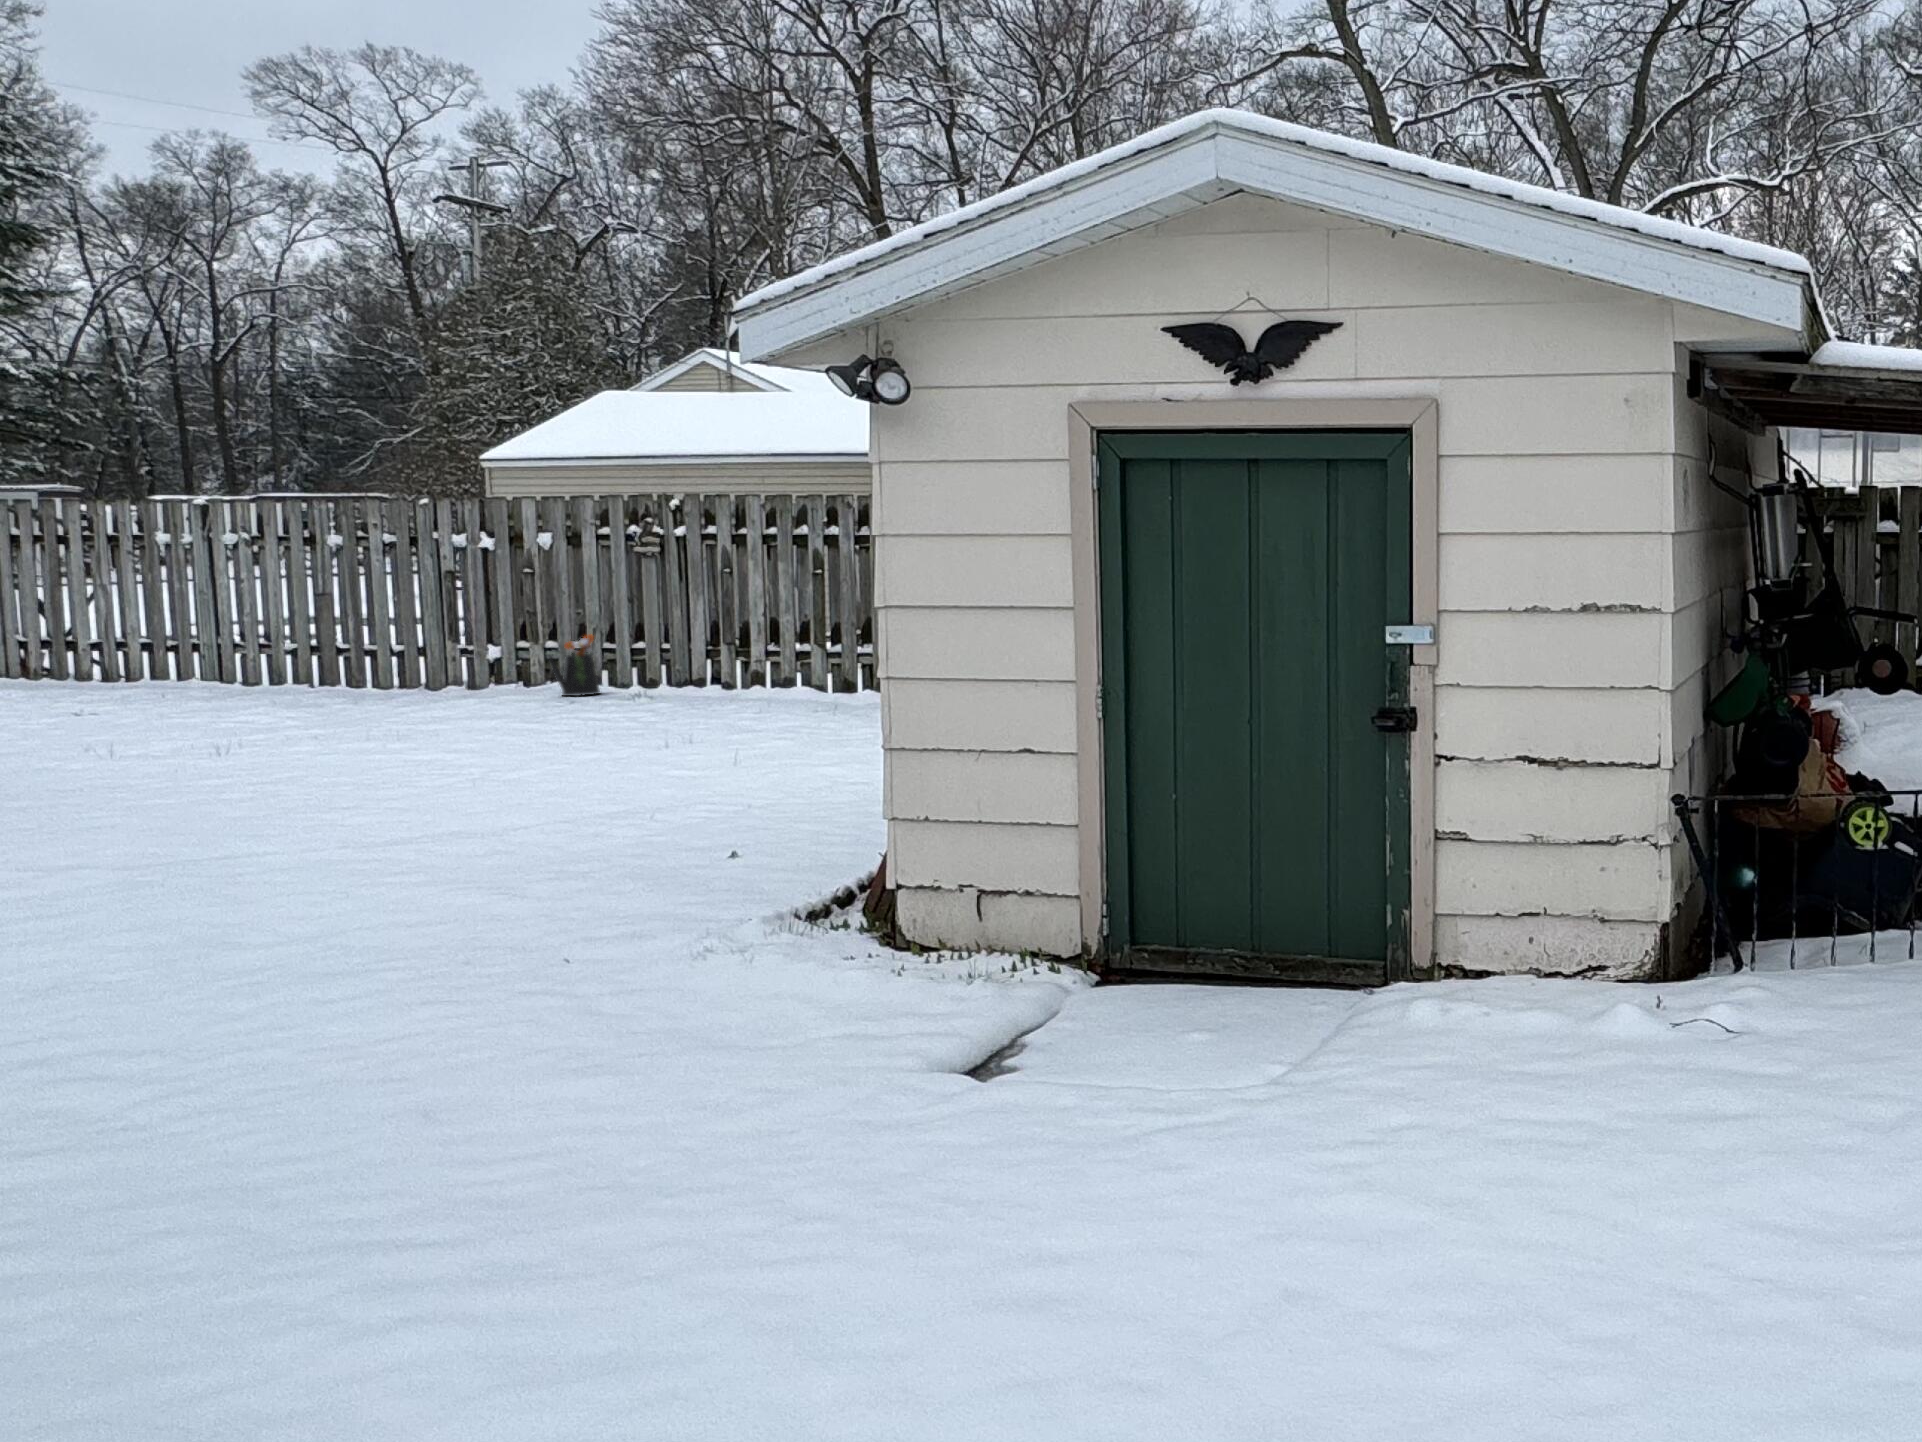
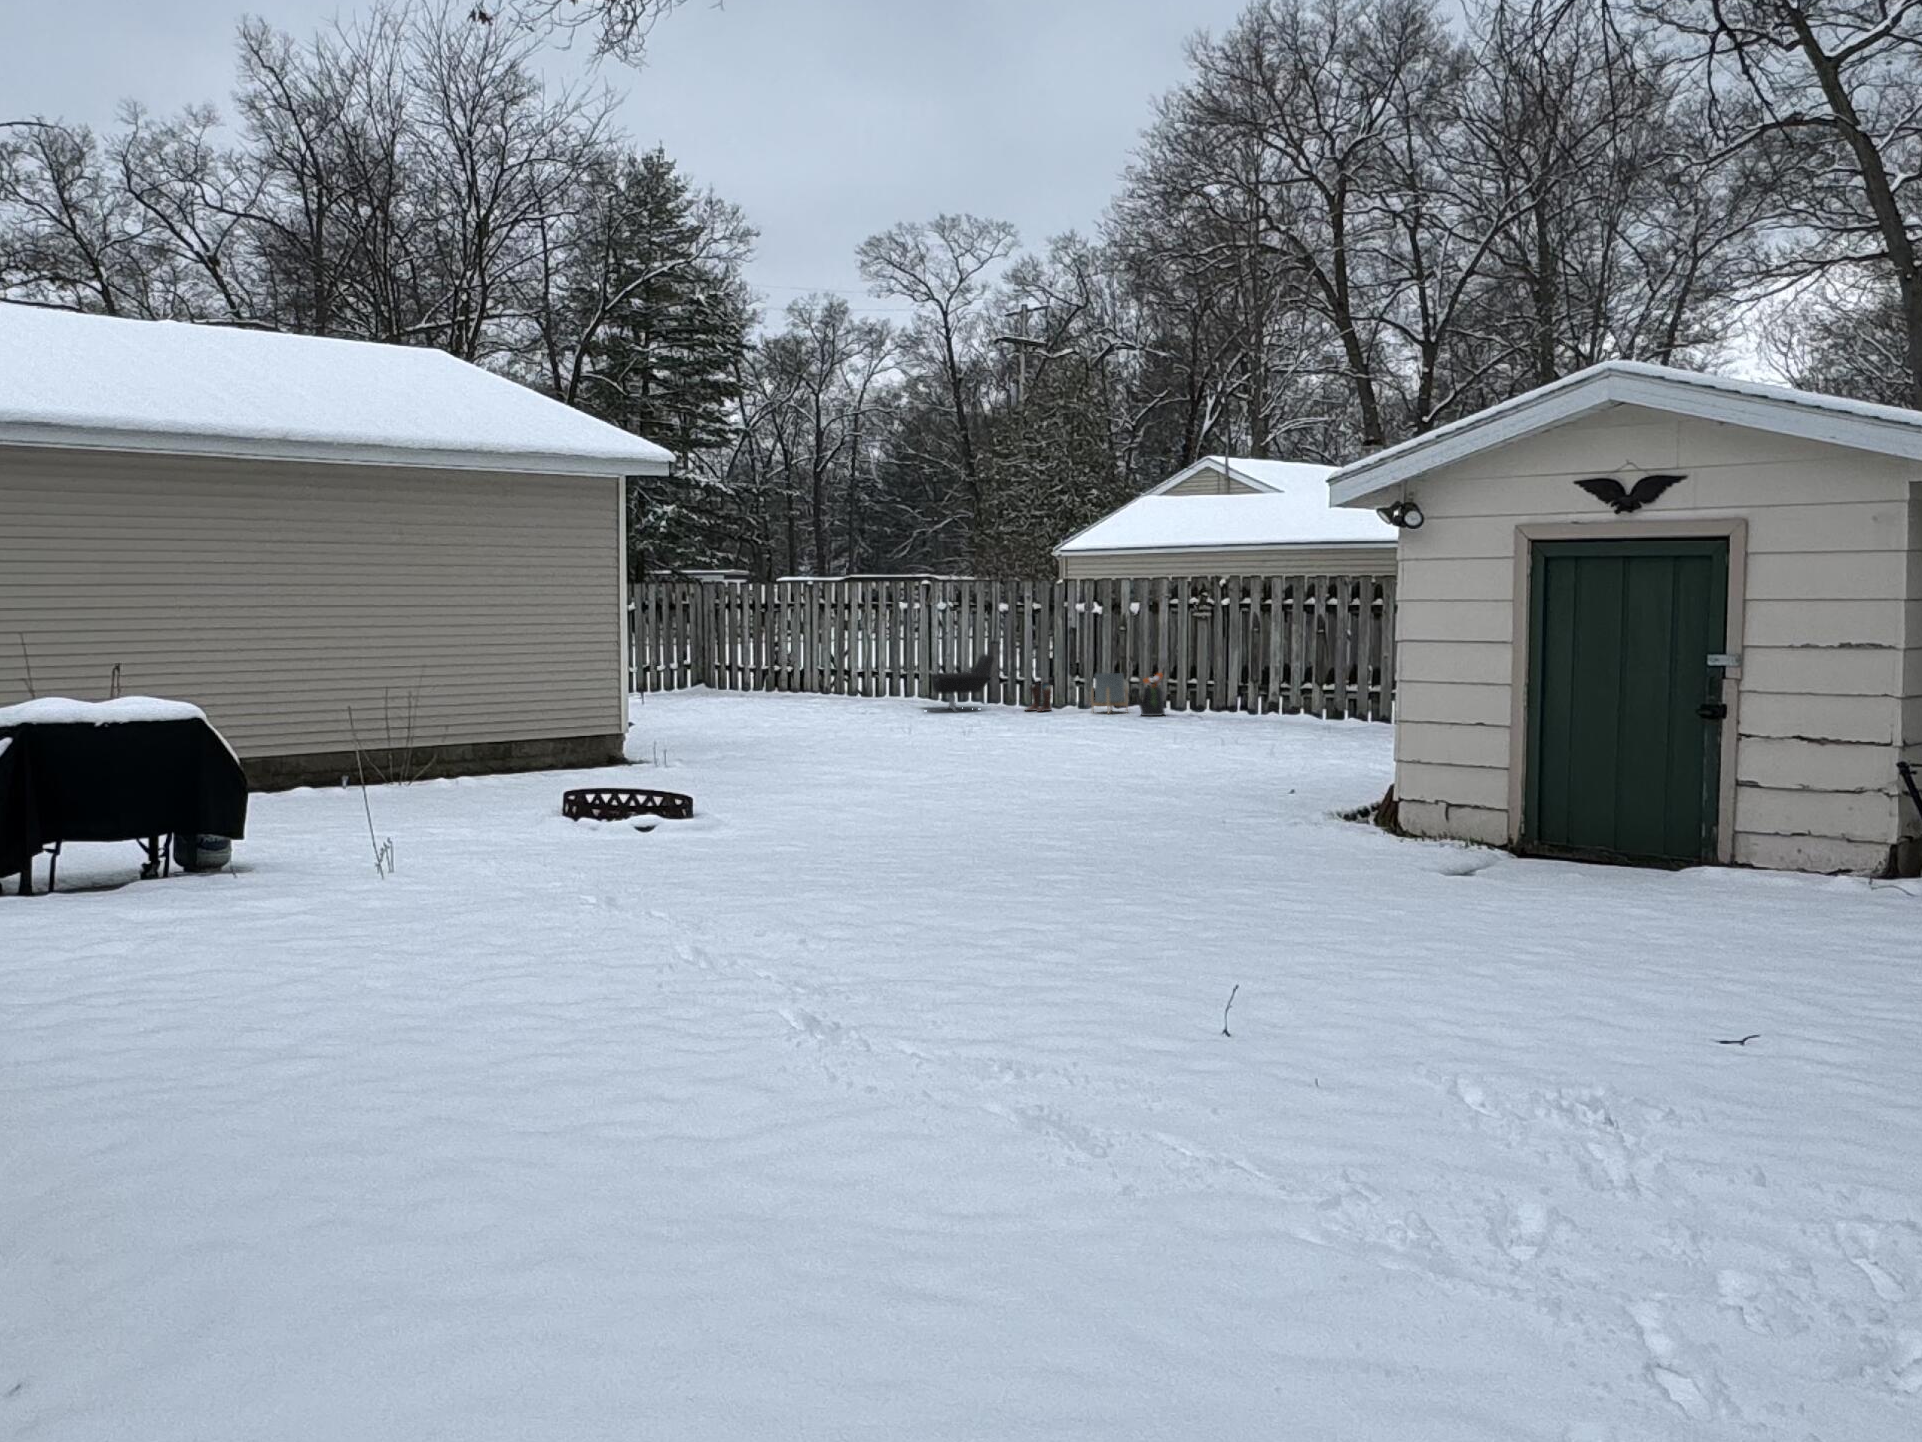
lounge chair: none [199,608,323,699] -> present [931,654,994,711]
planter: none [485,635,545,694] -> present [1091,673,1128,713]
boots: none [376,649,424,694] -> present [1025,682,1052,712]

